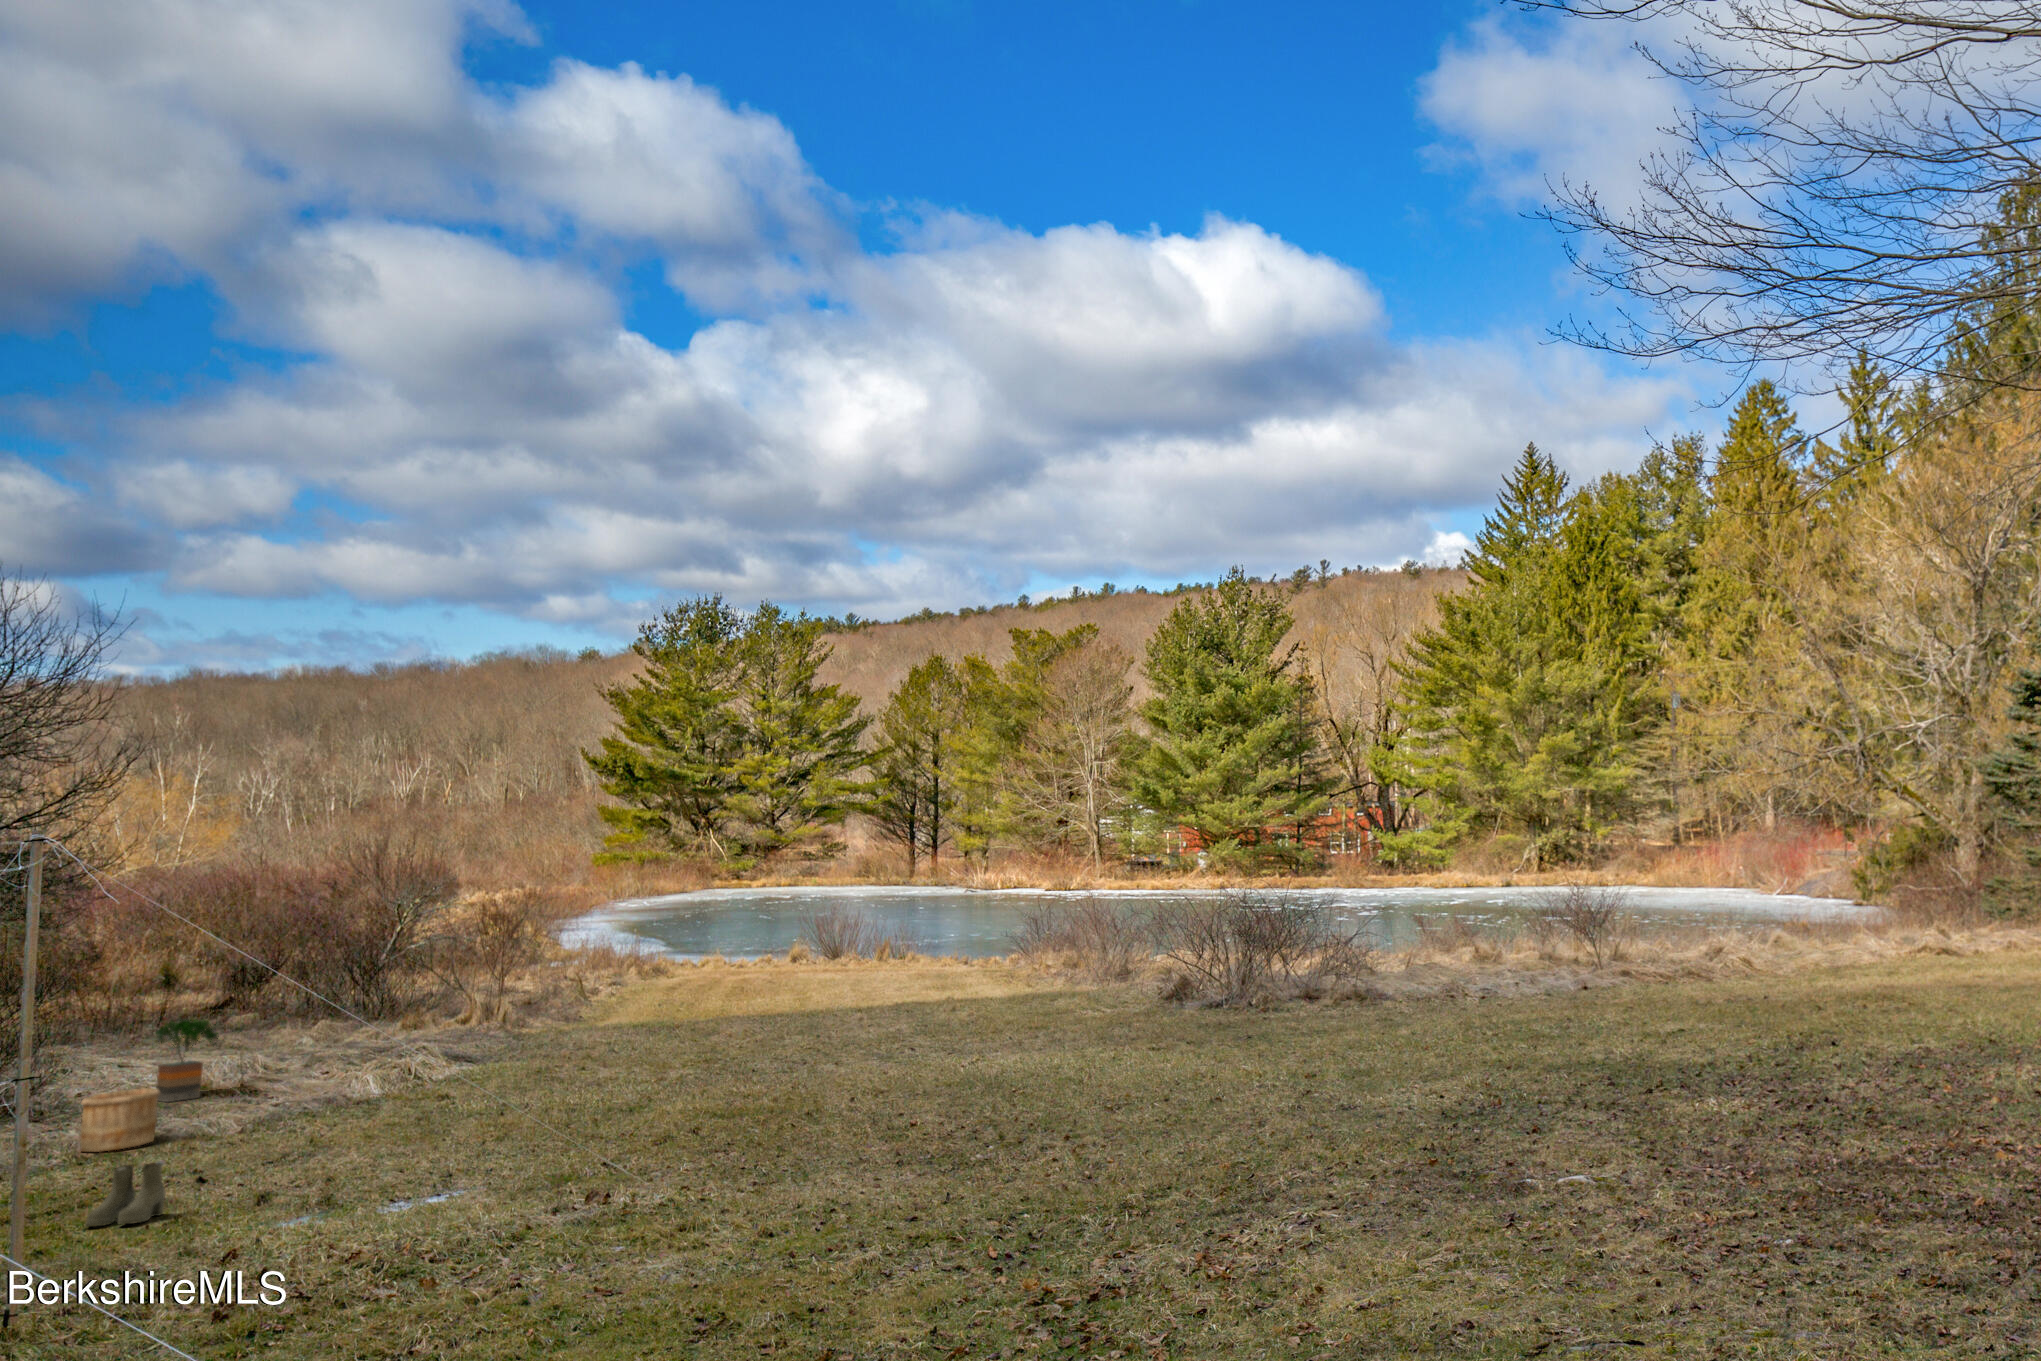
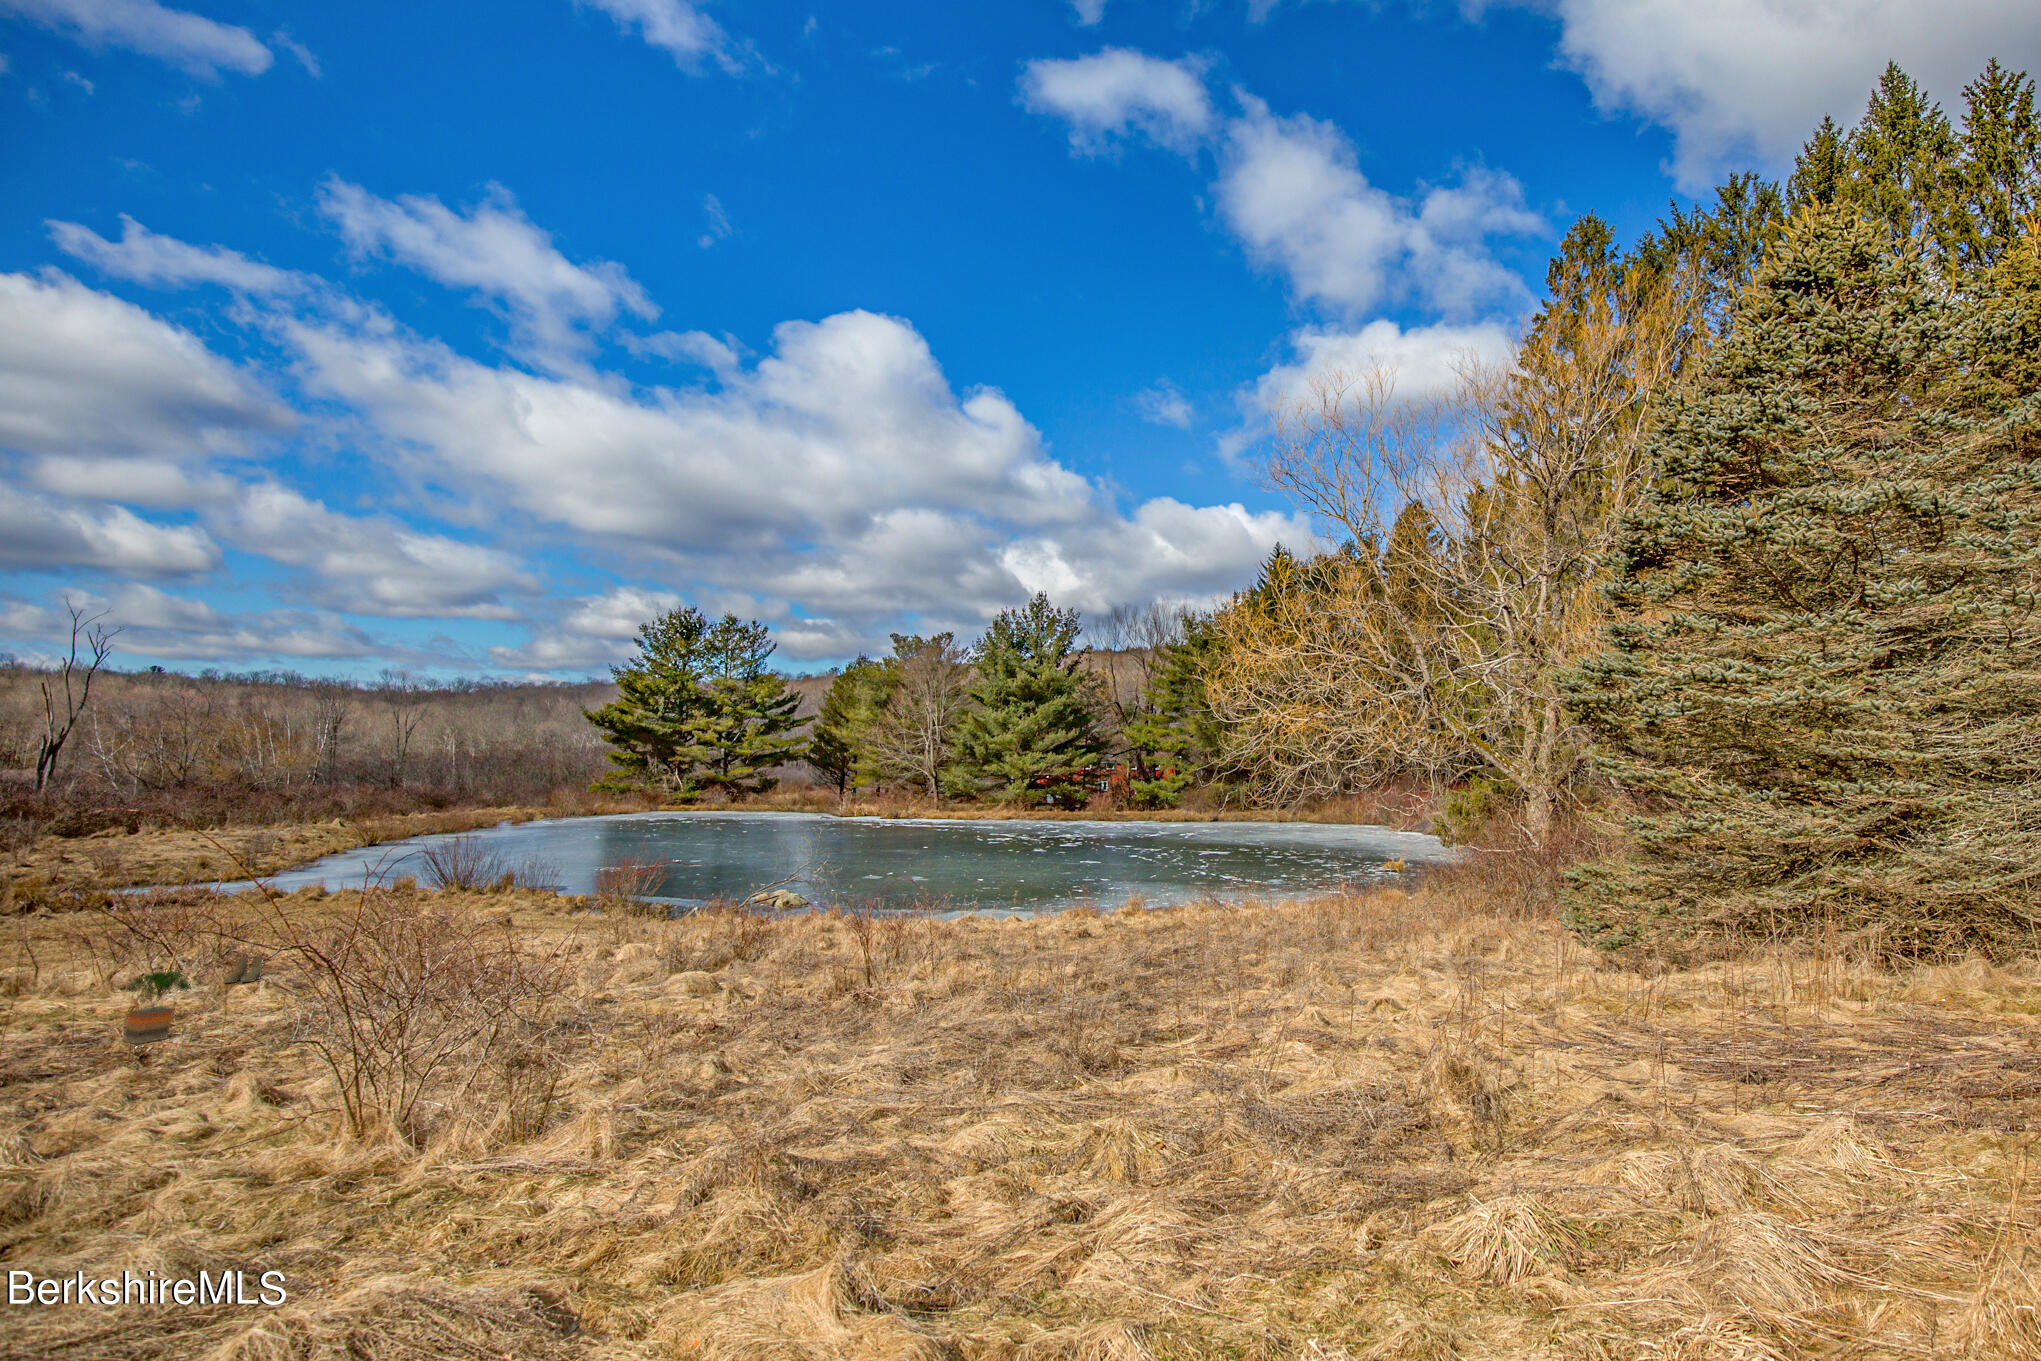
wooden bucket: present [80,1088,160,1152] -> none [57,1049,140,1109]
boots: present [86,1163,165,1227] -> present [225,956,263,983]

